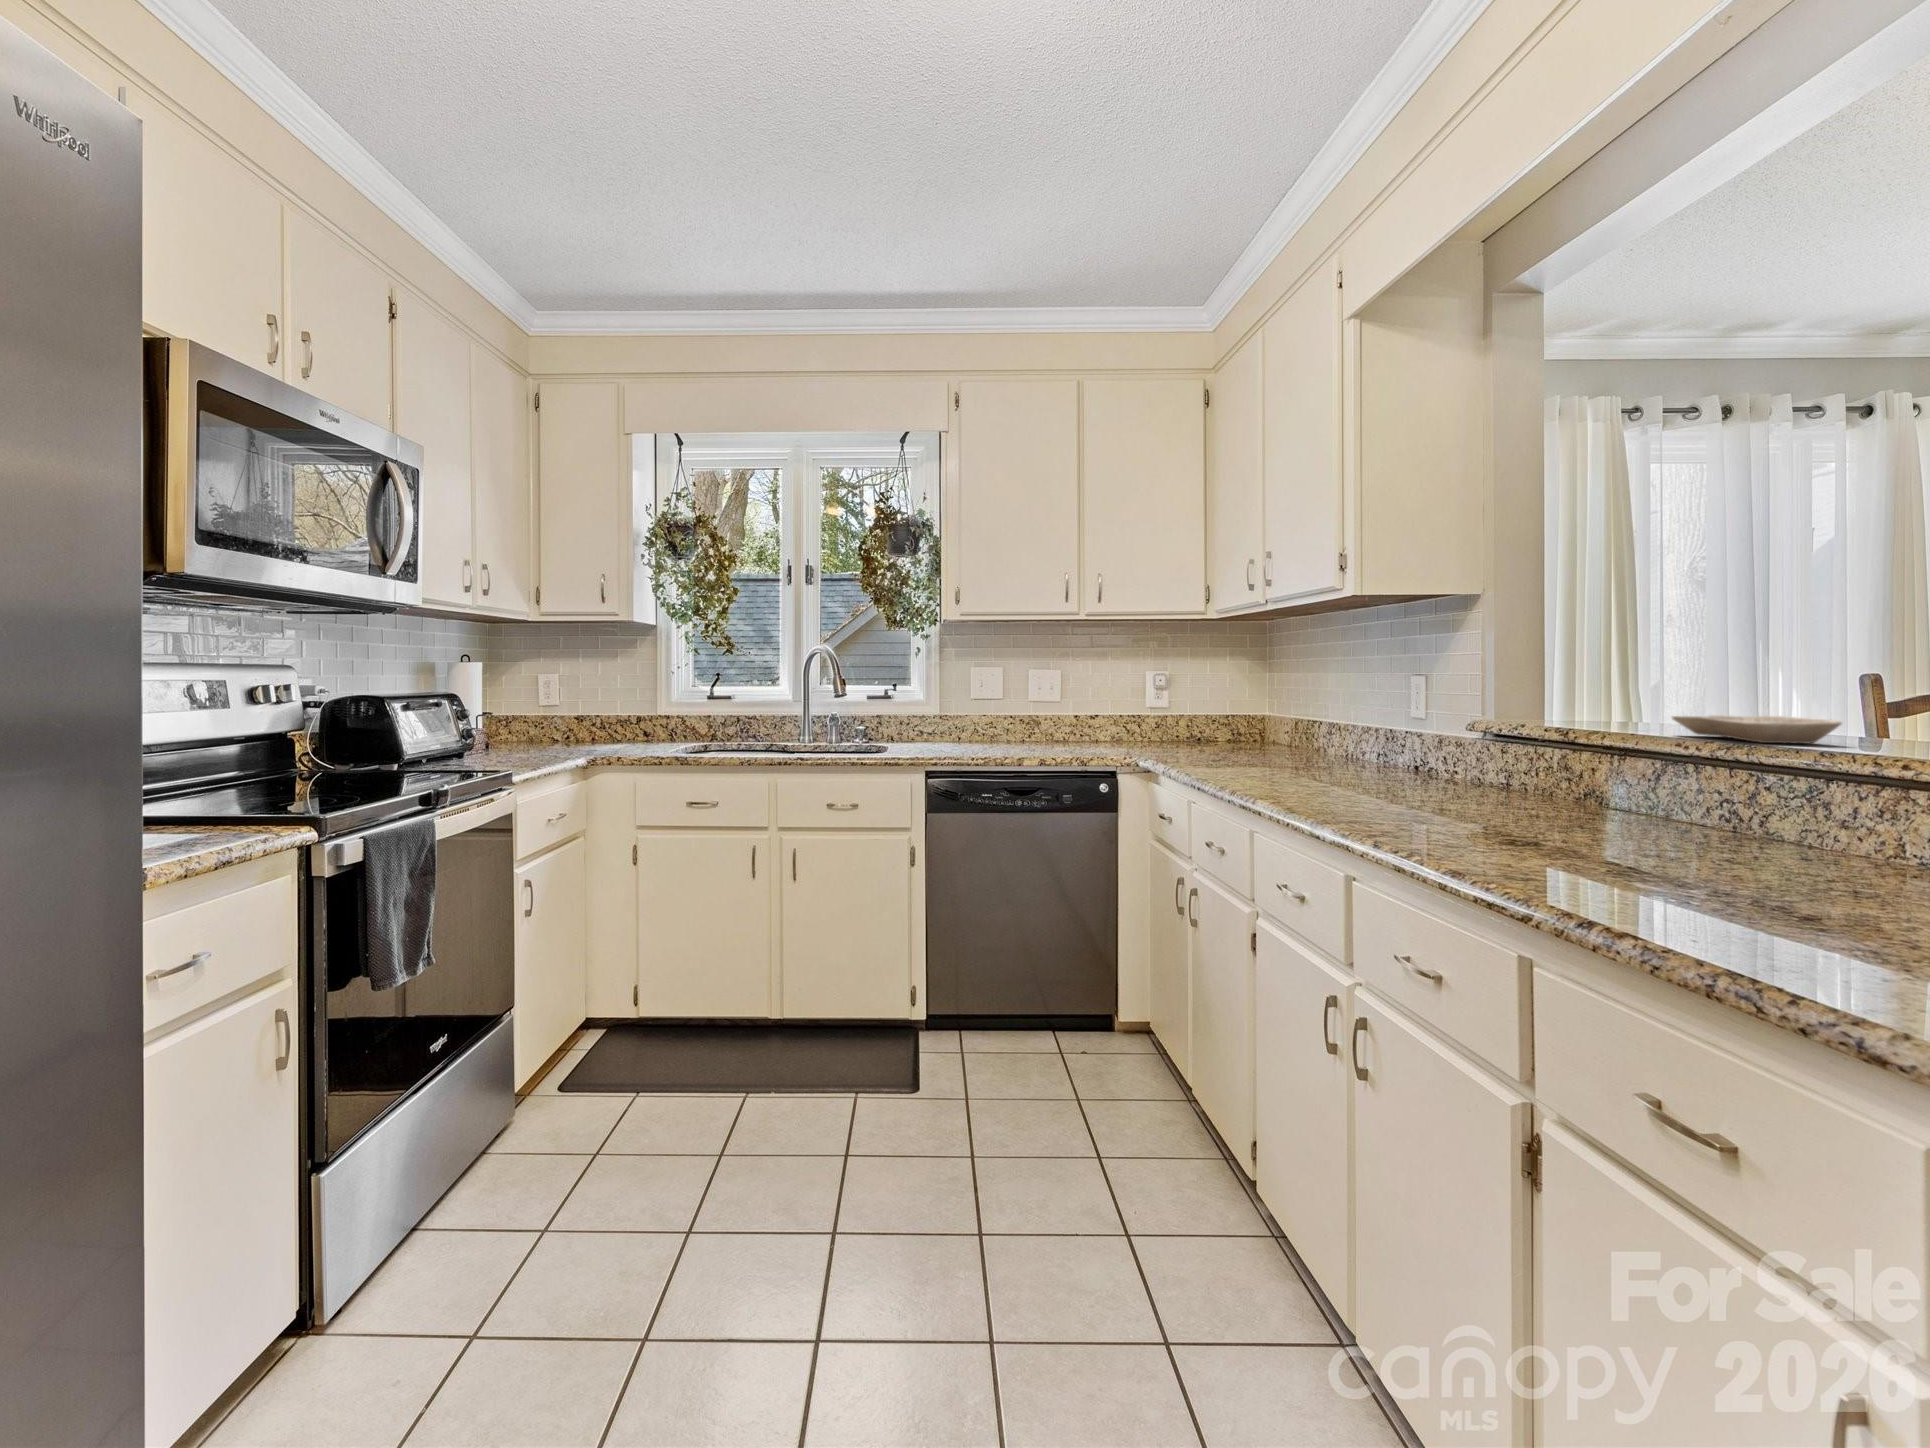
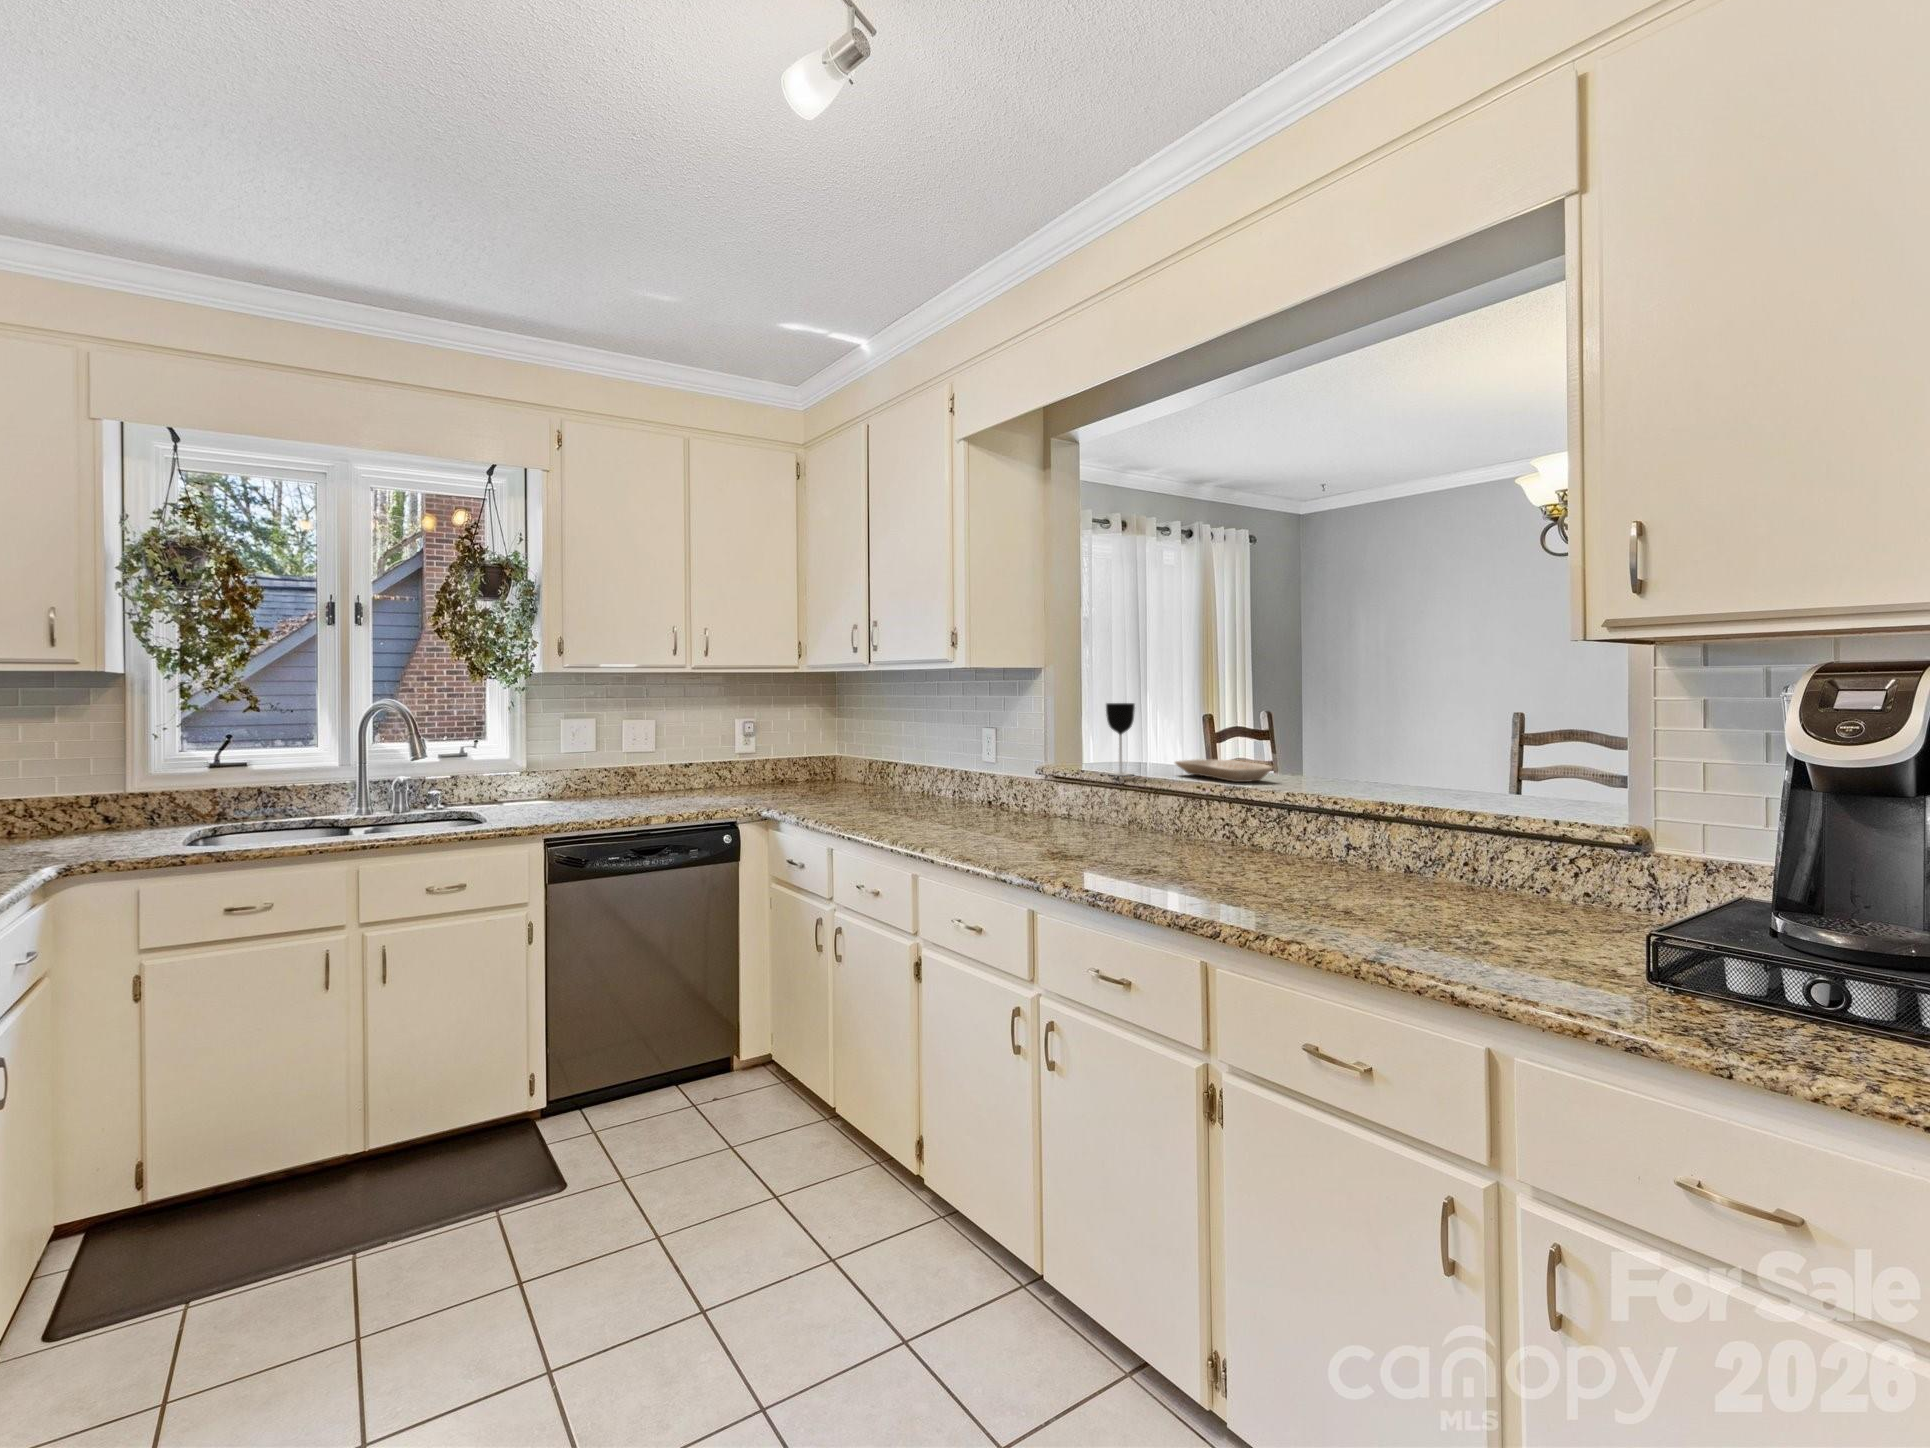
wine glass: none [1554,634,1602,732] -> present [1106,703,1135,776]

